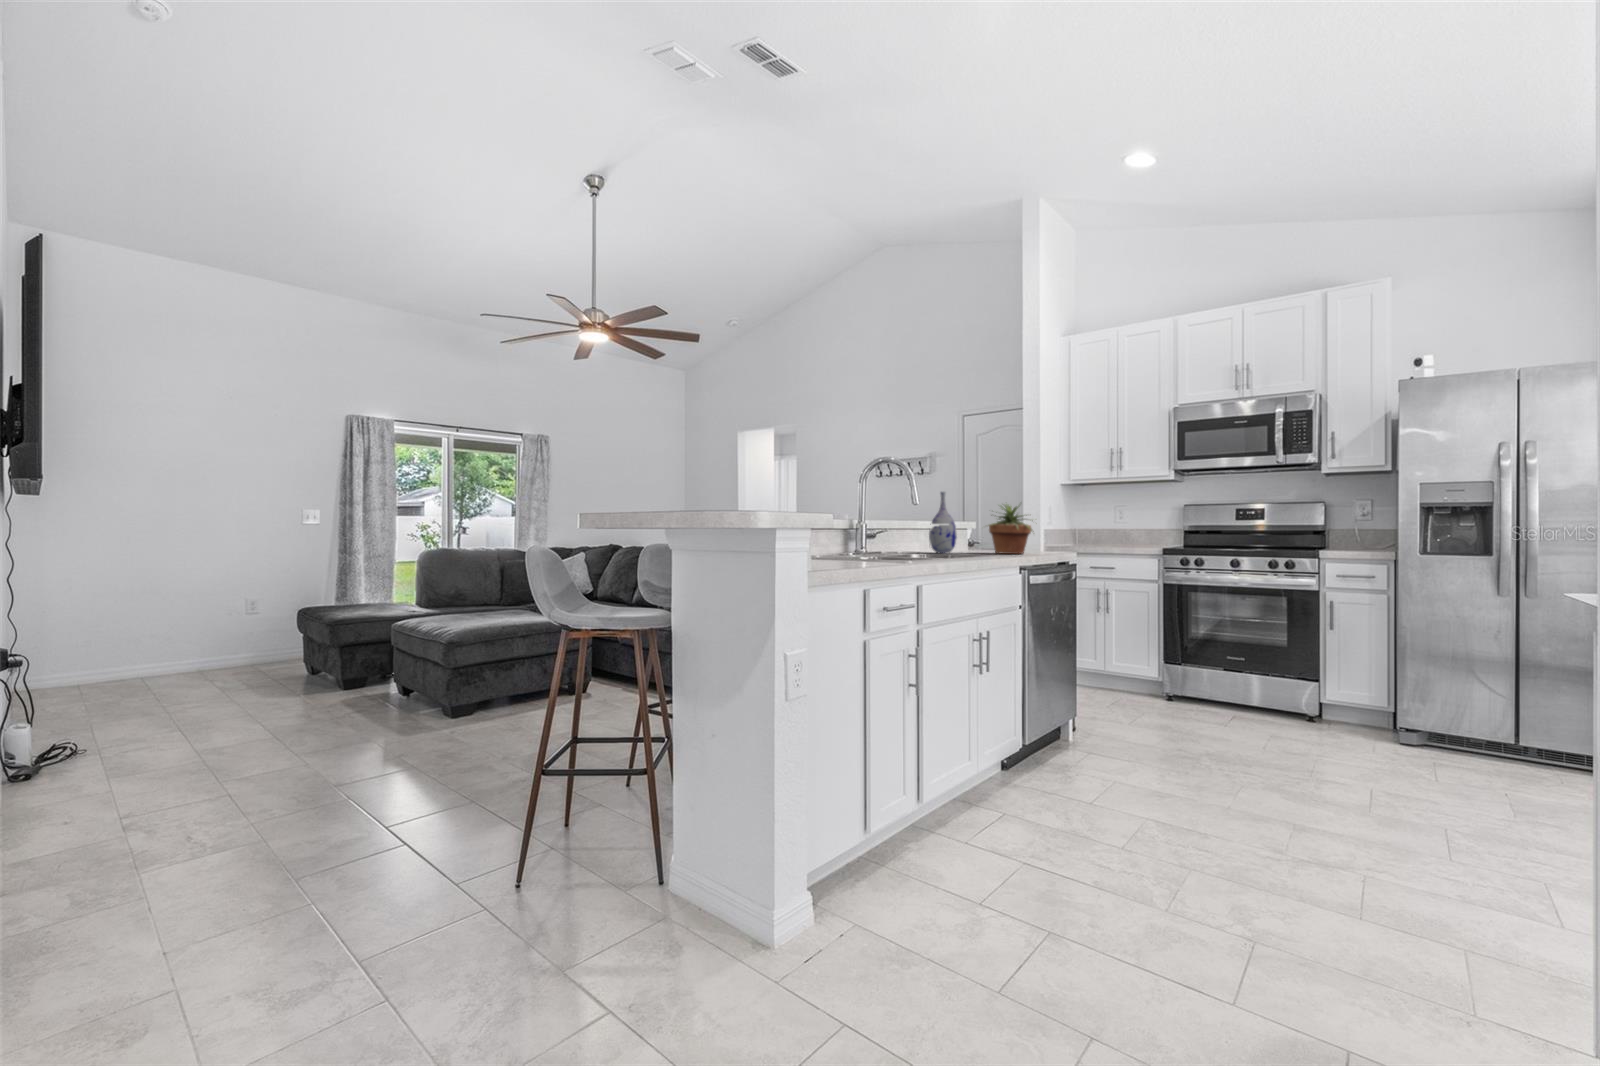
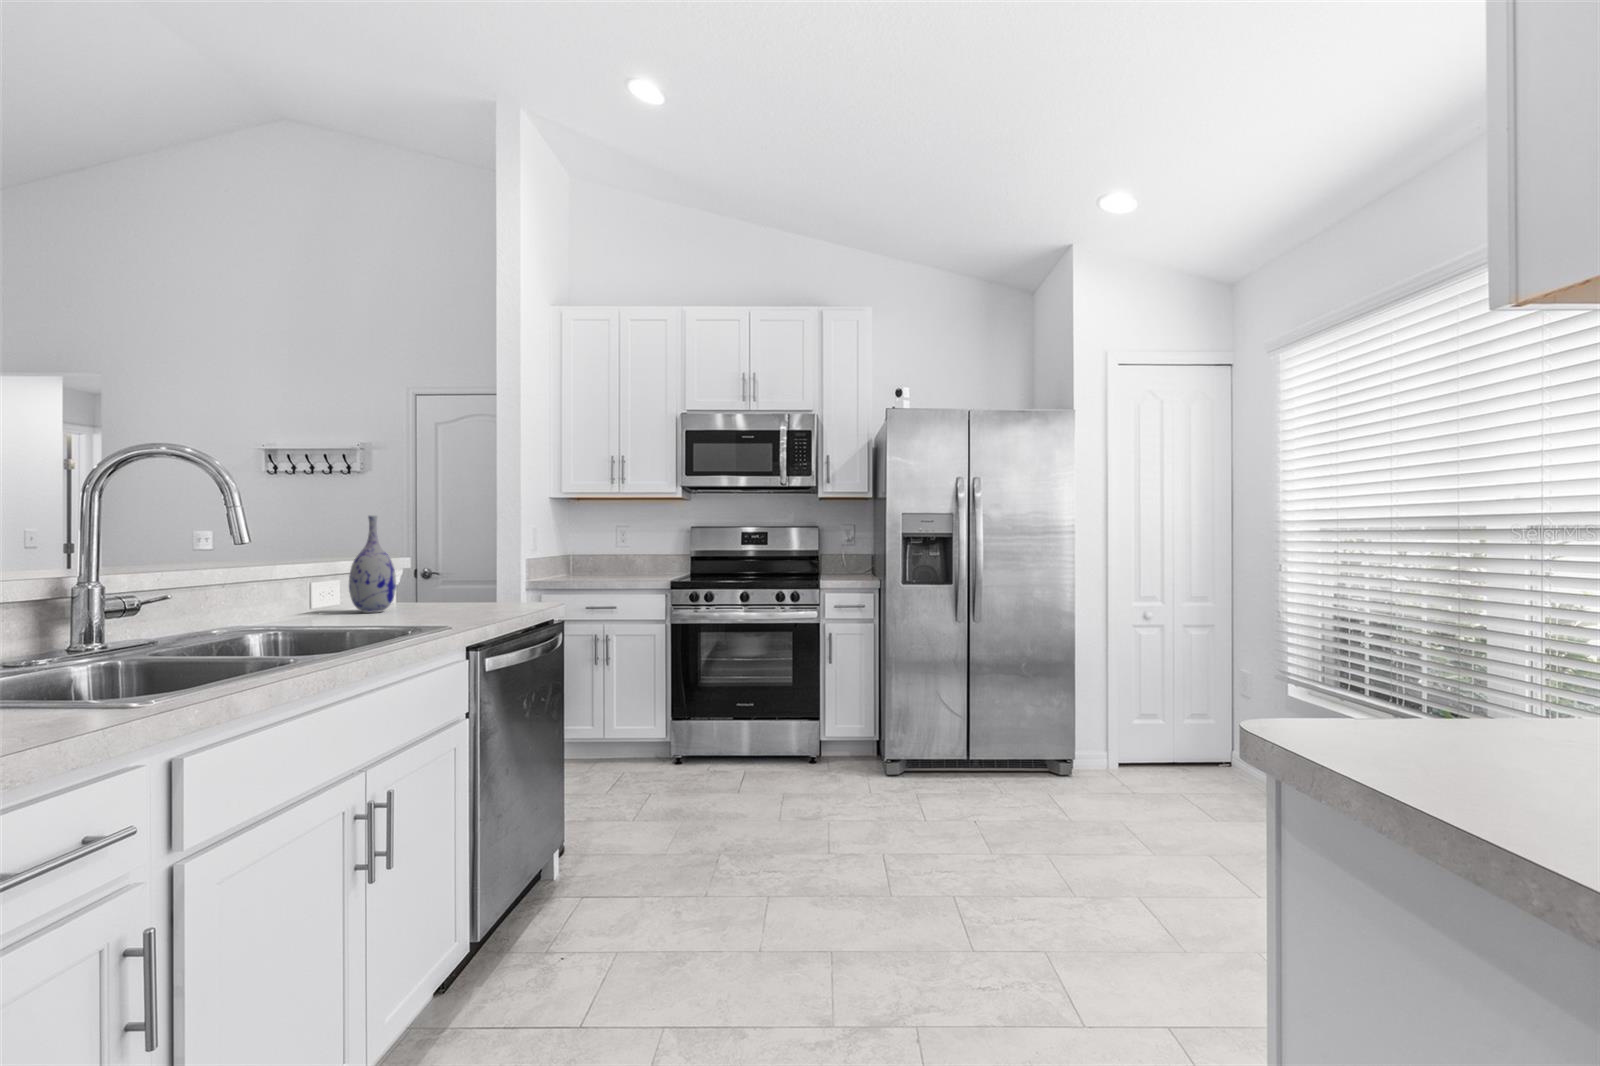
potted plant: present [988,504,1034,554] -> none [436,531,524,609]

